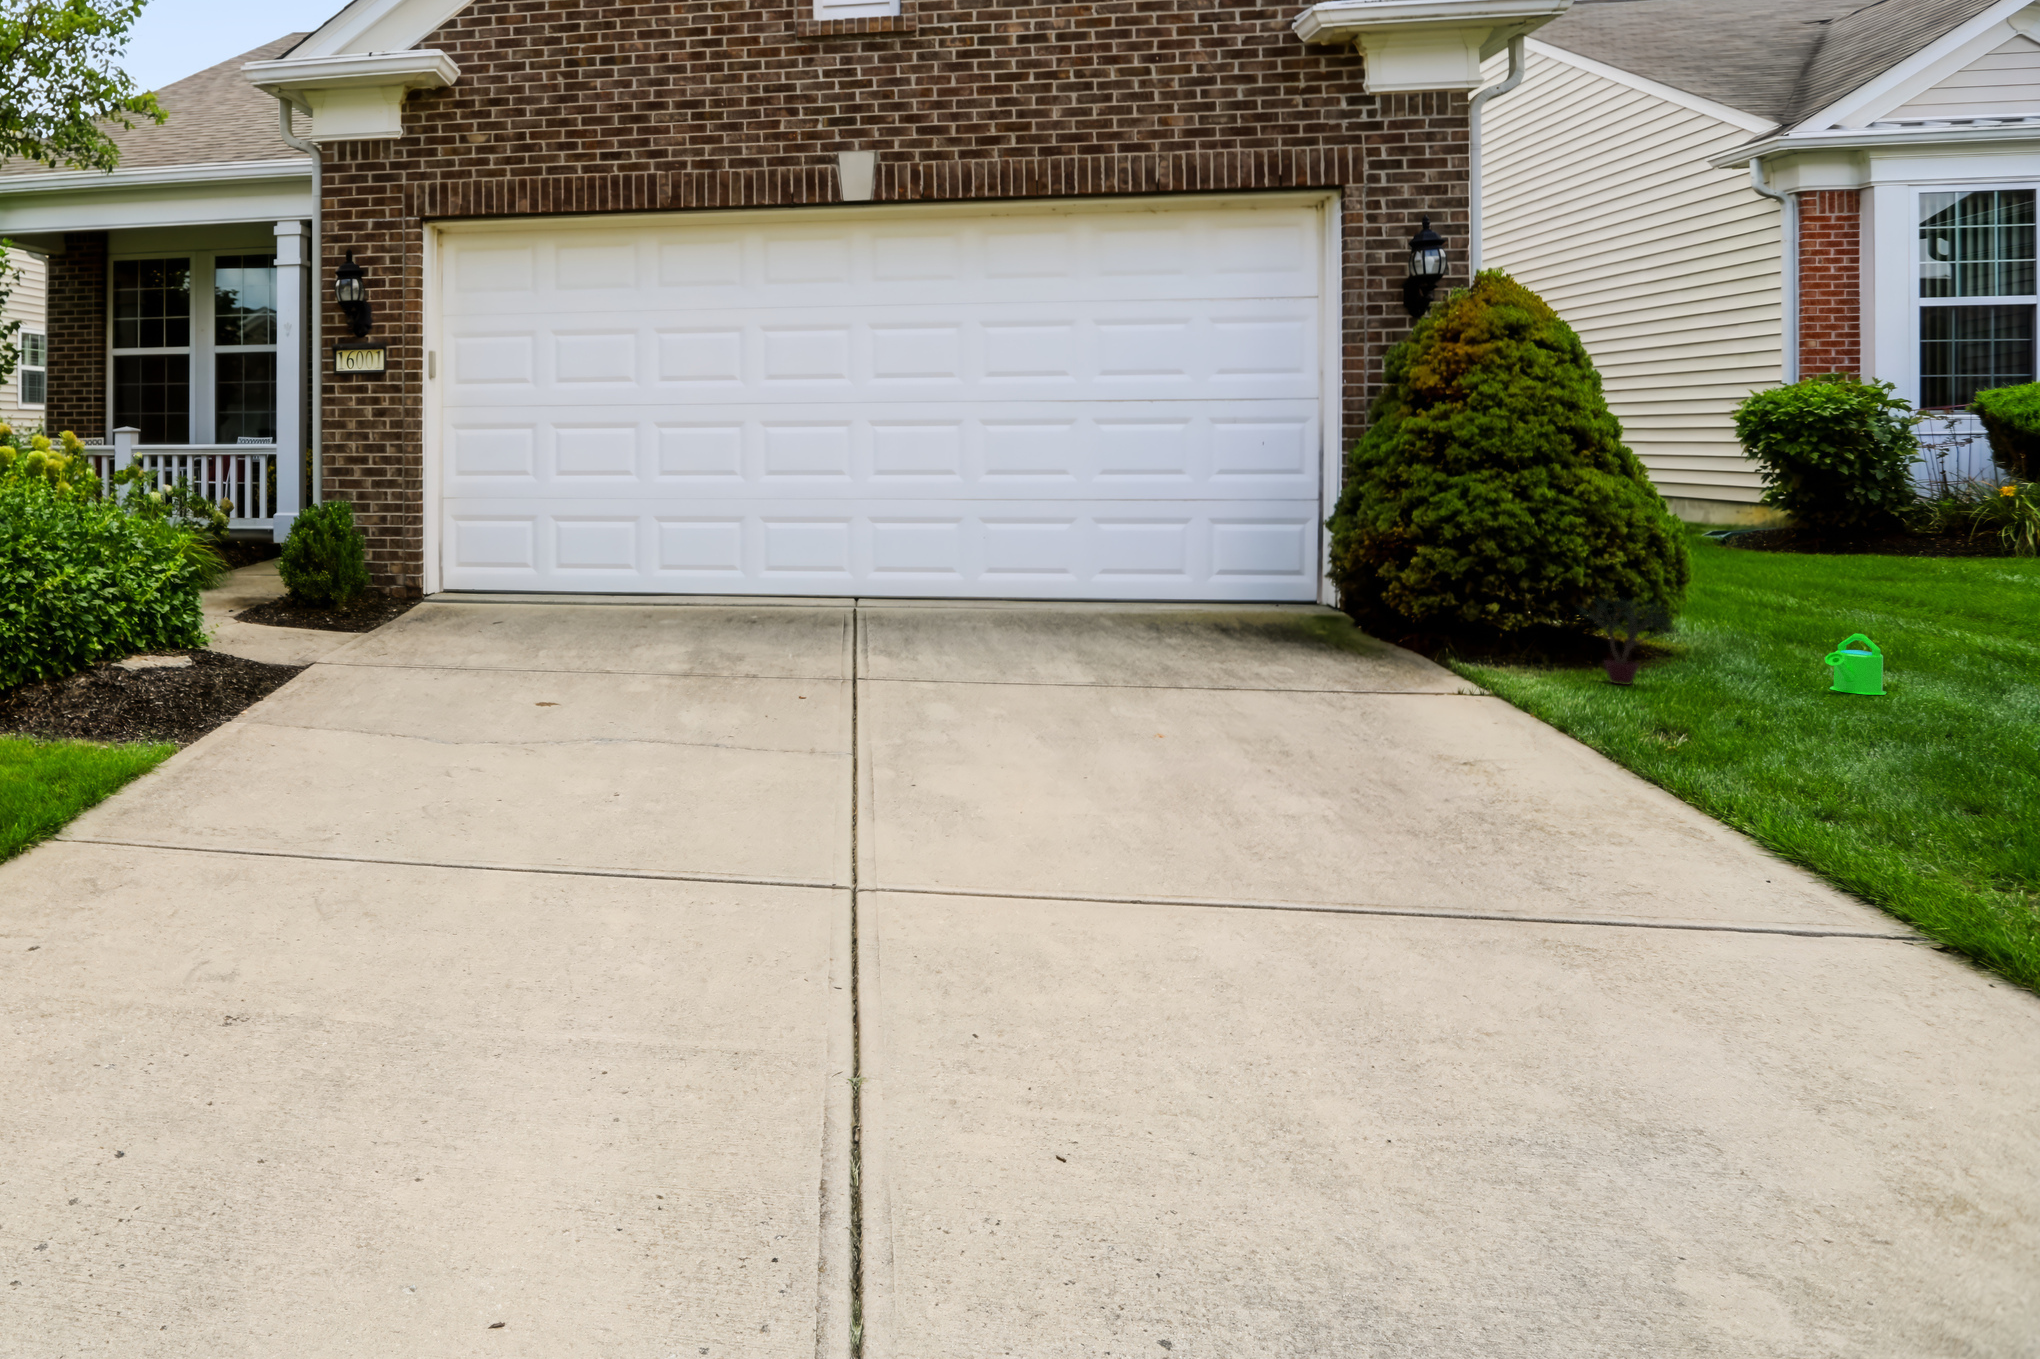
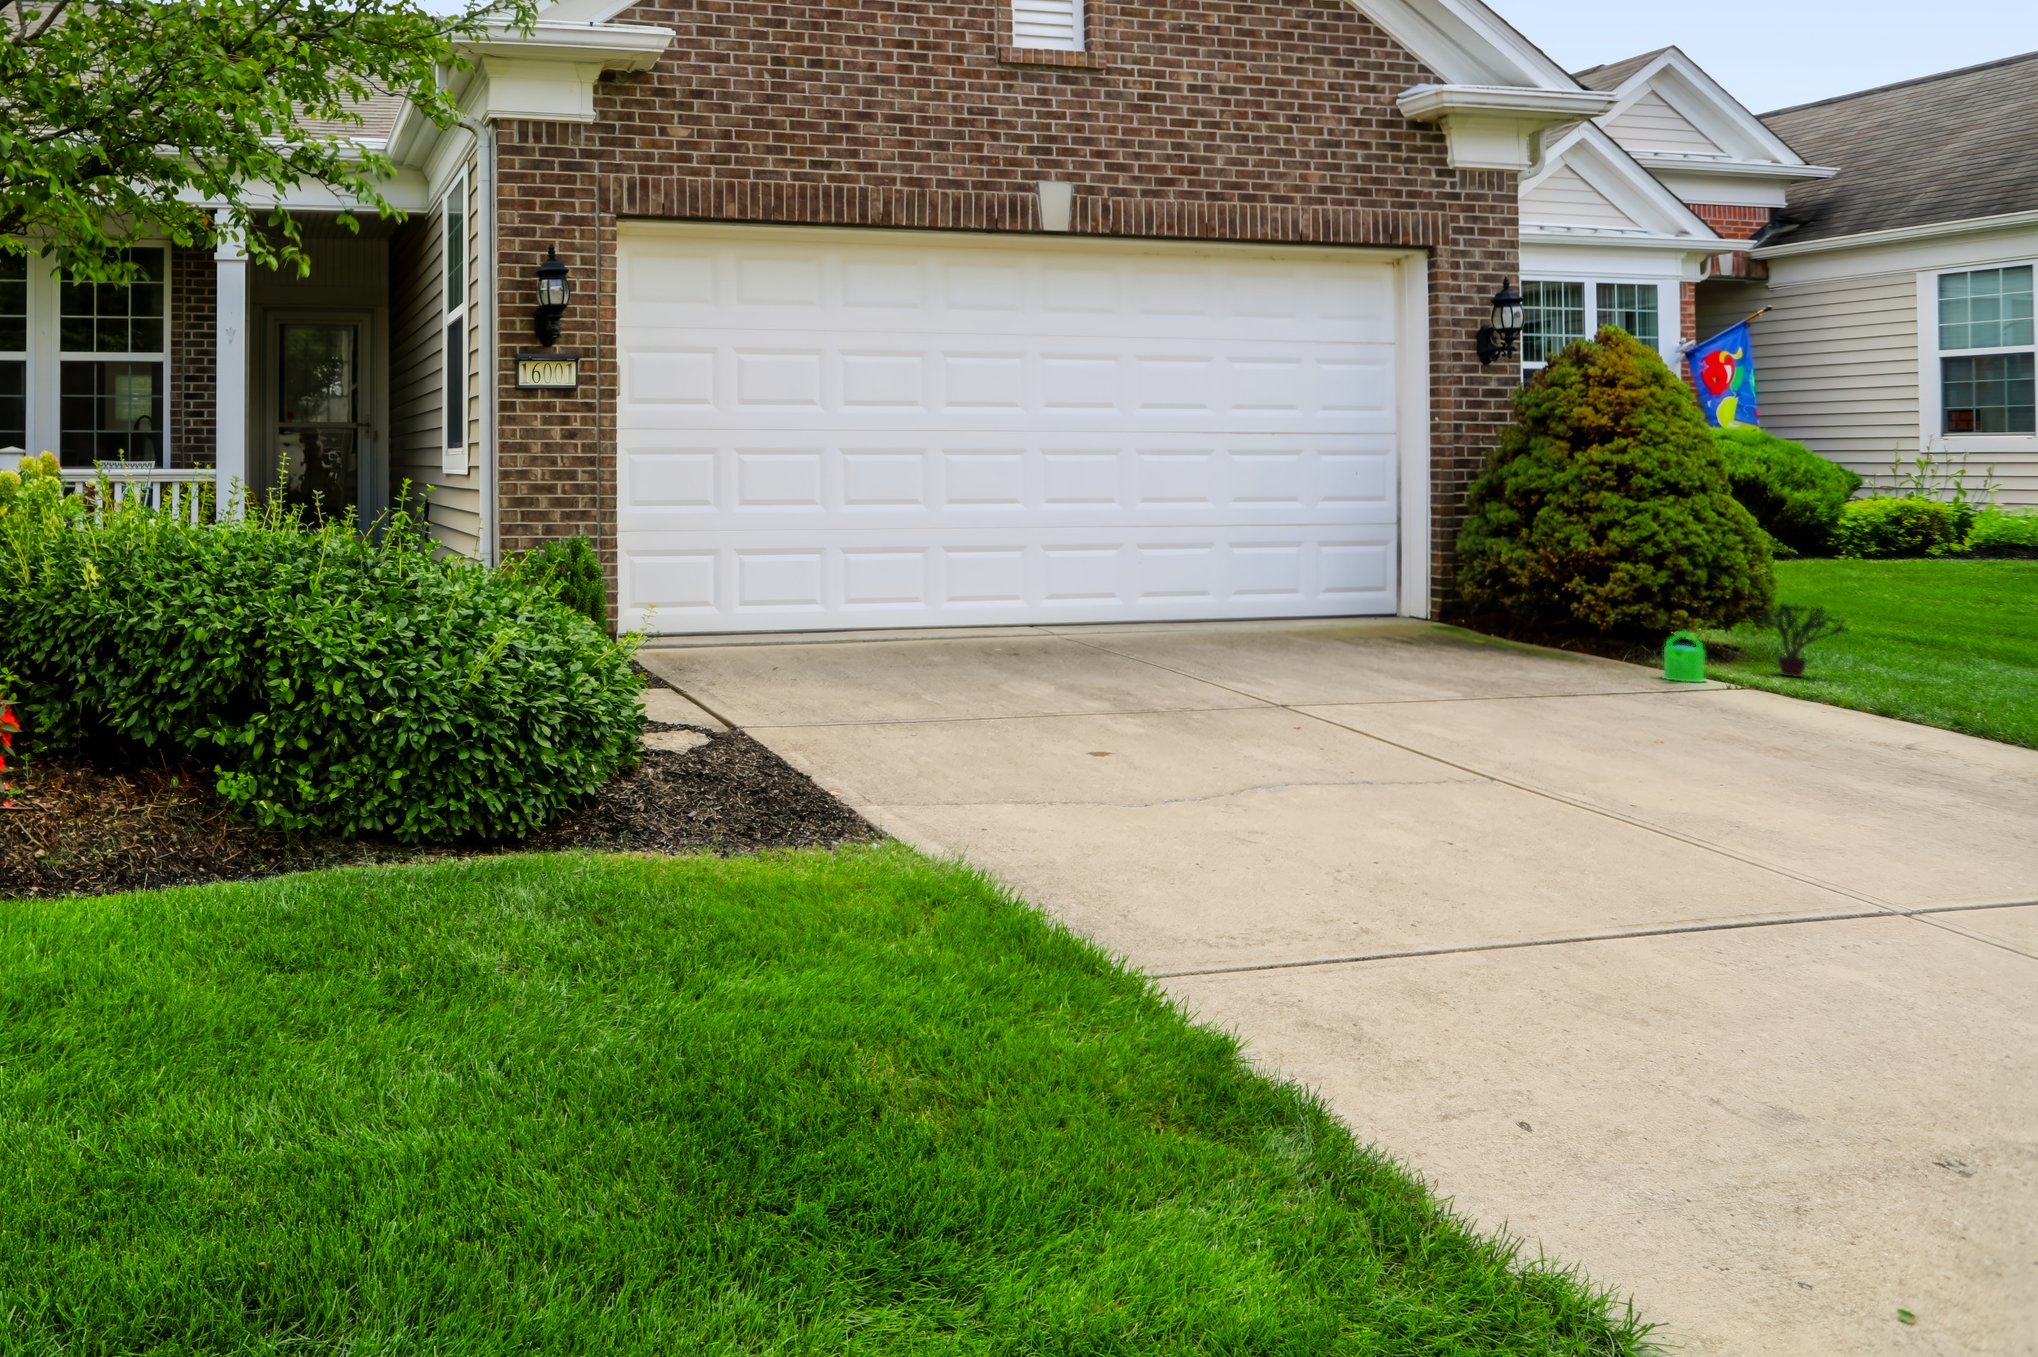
watering can: present [1825,633,1886,695] -> present [1663,631,1705,682]

